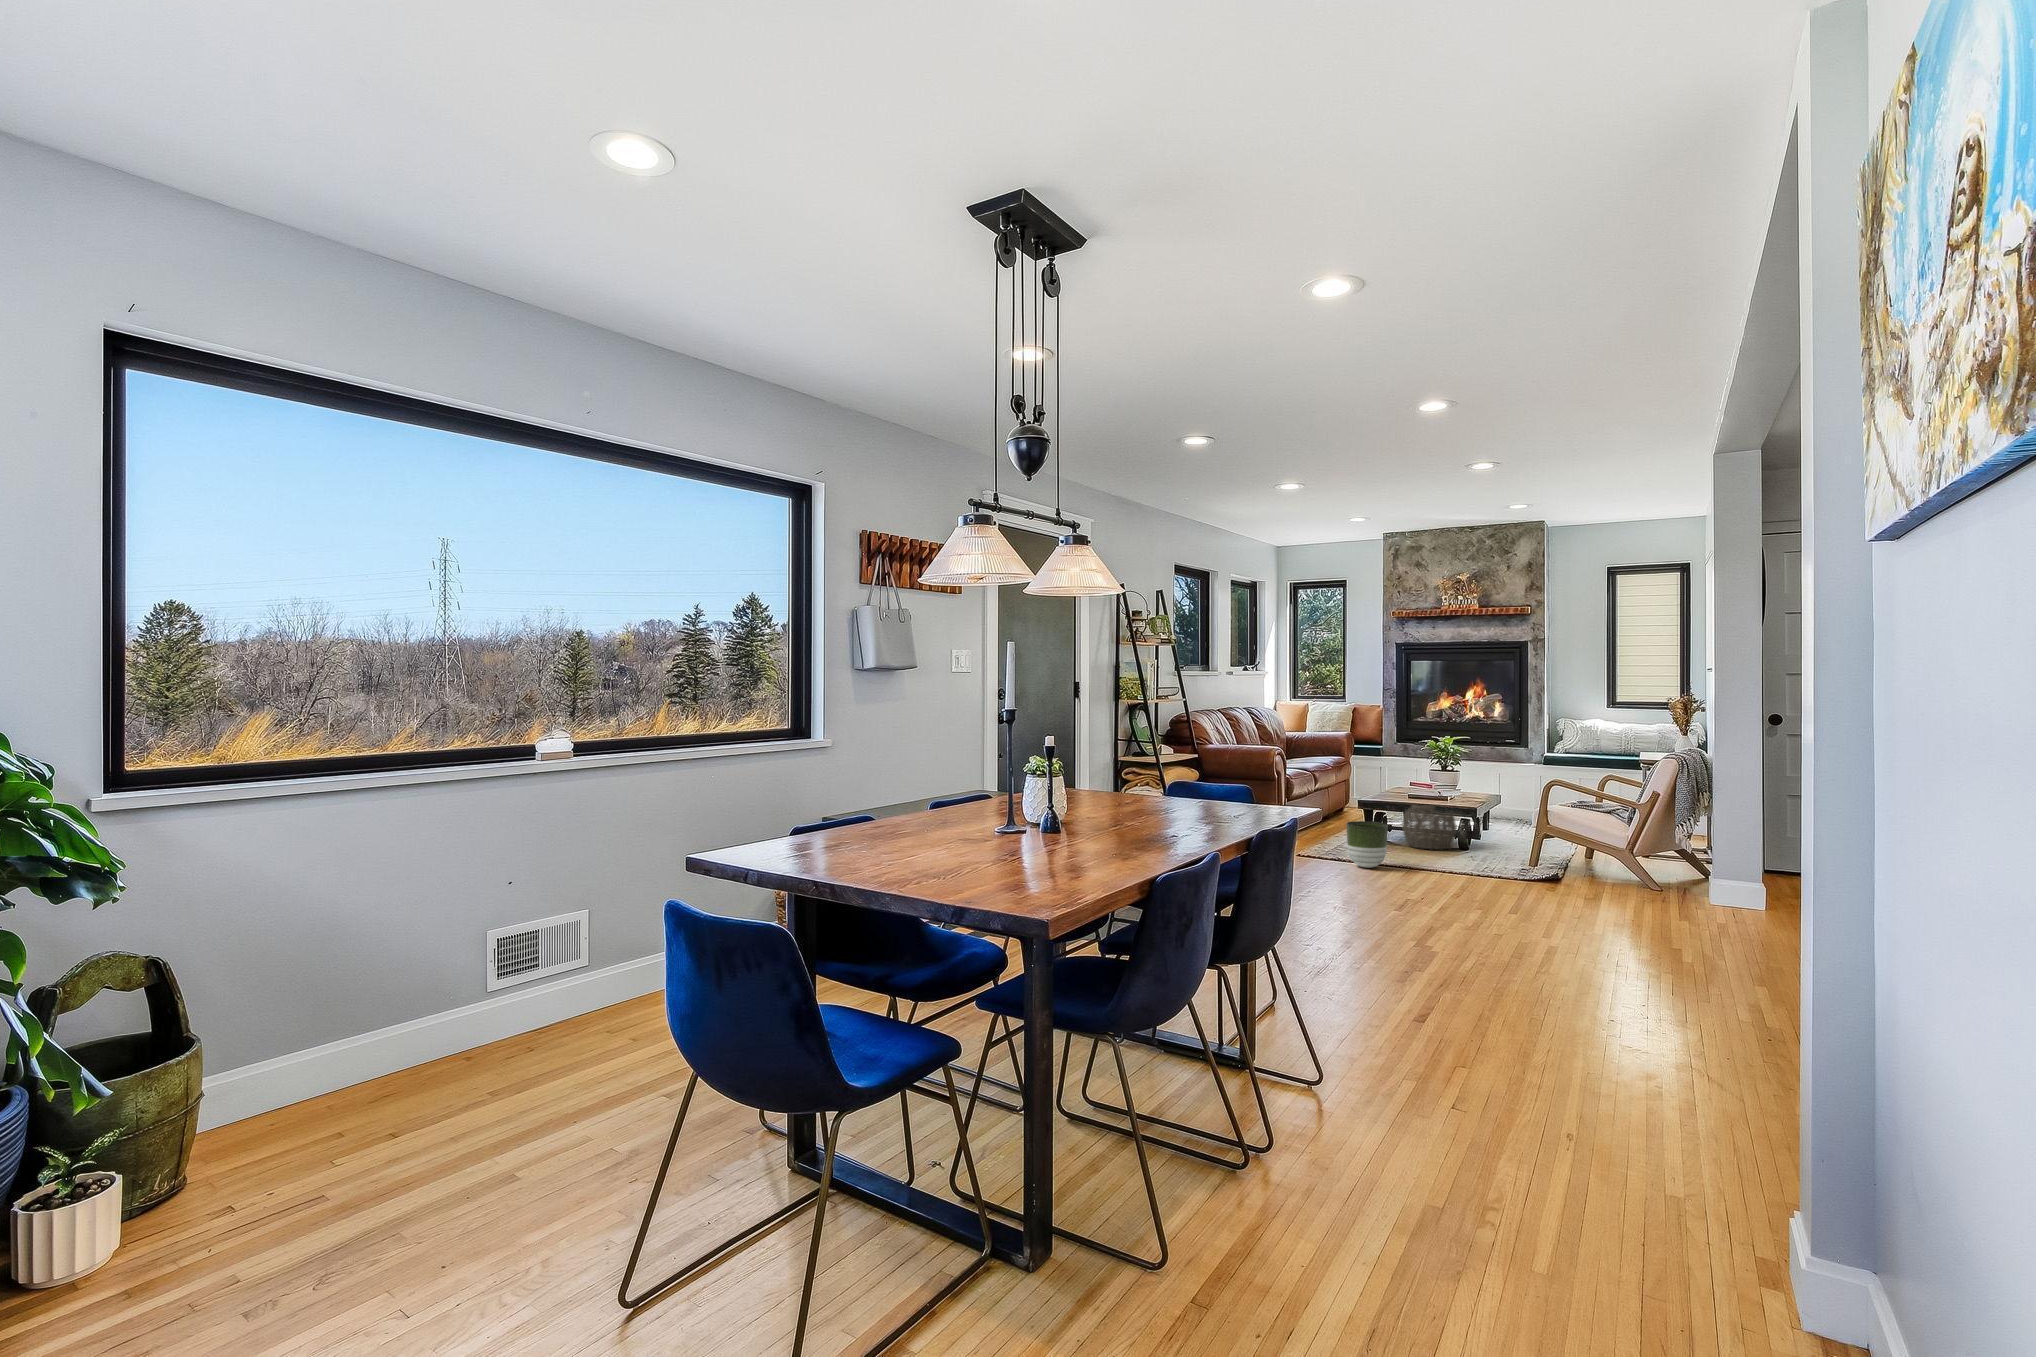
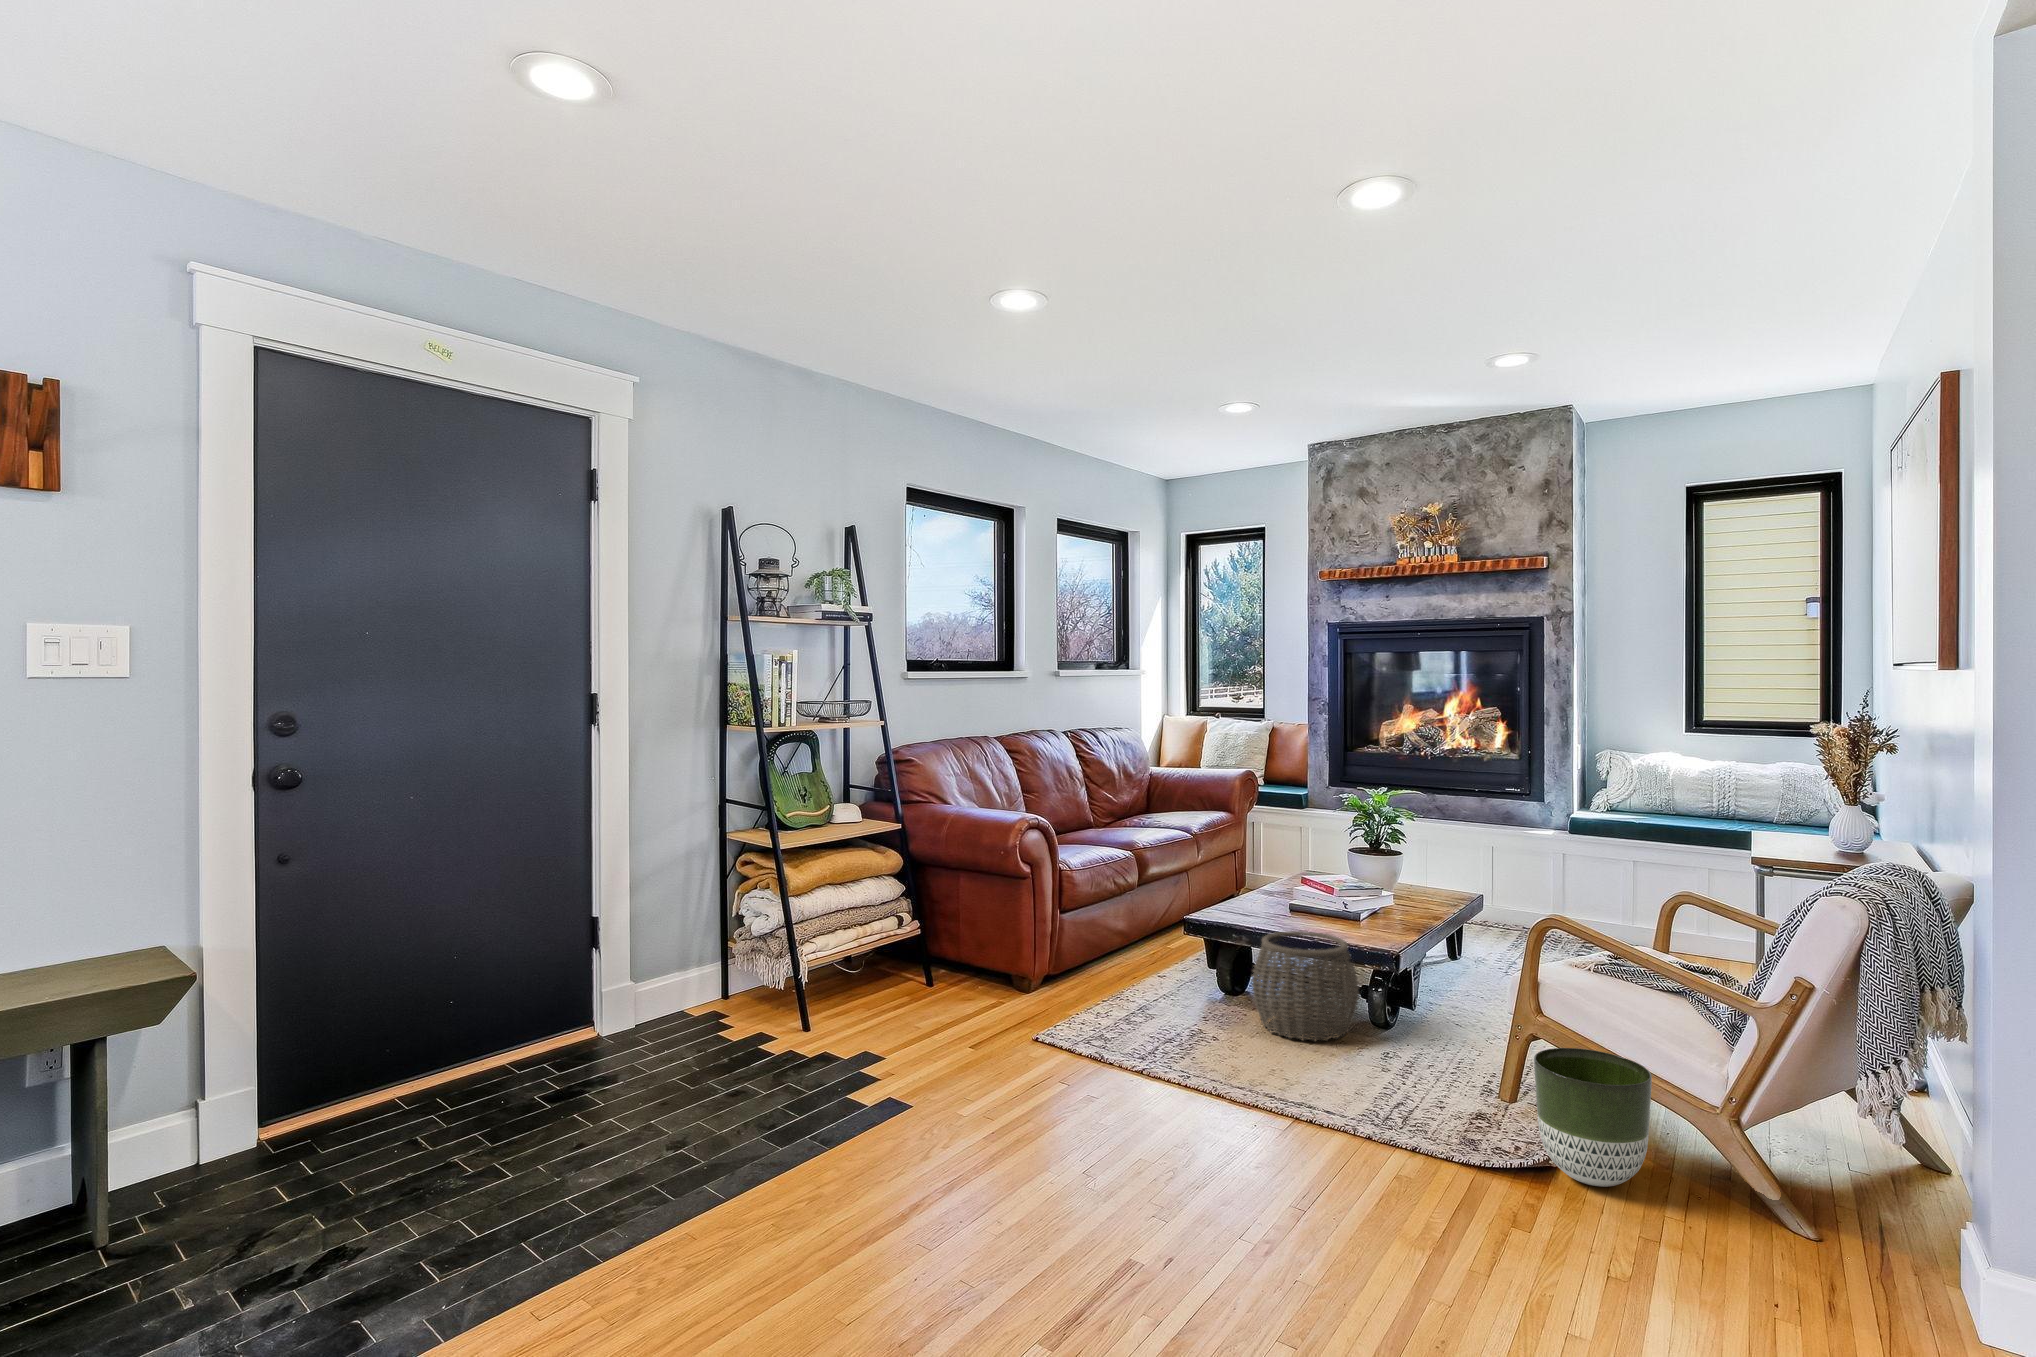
planter: present [1346,821,1388,868] -> present [1534,1048,1652,1187]

